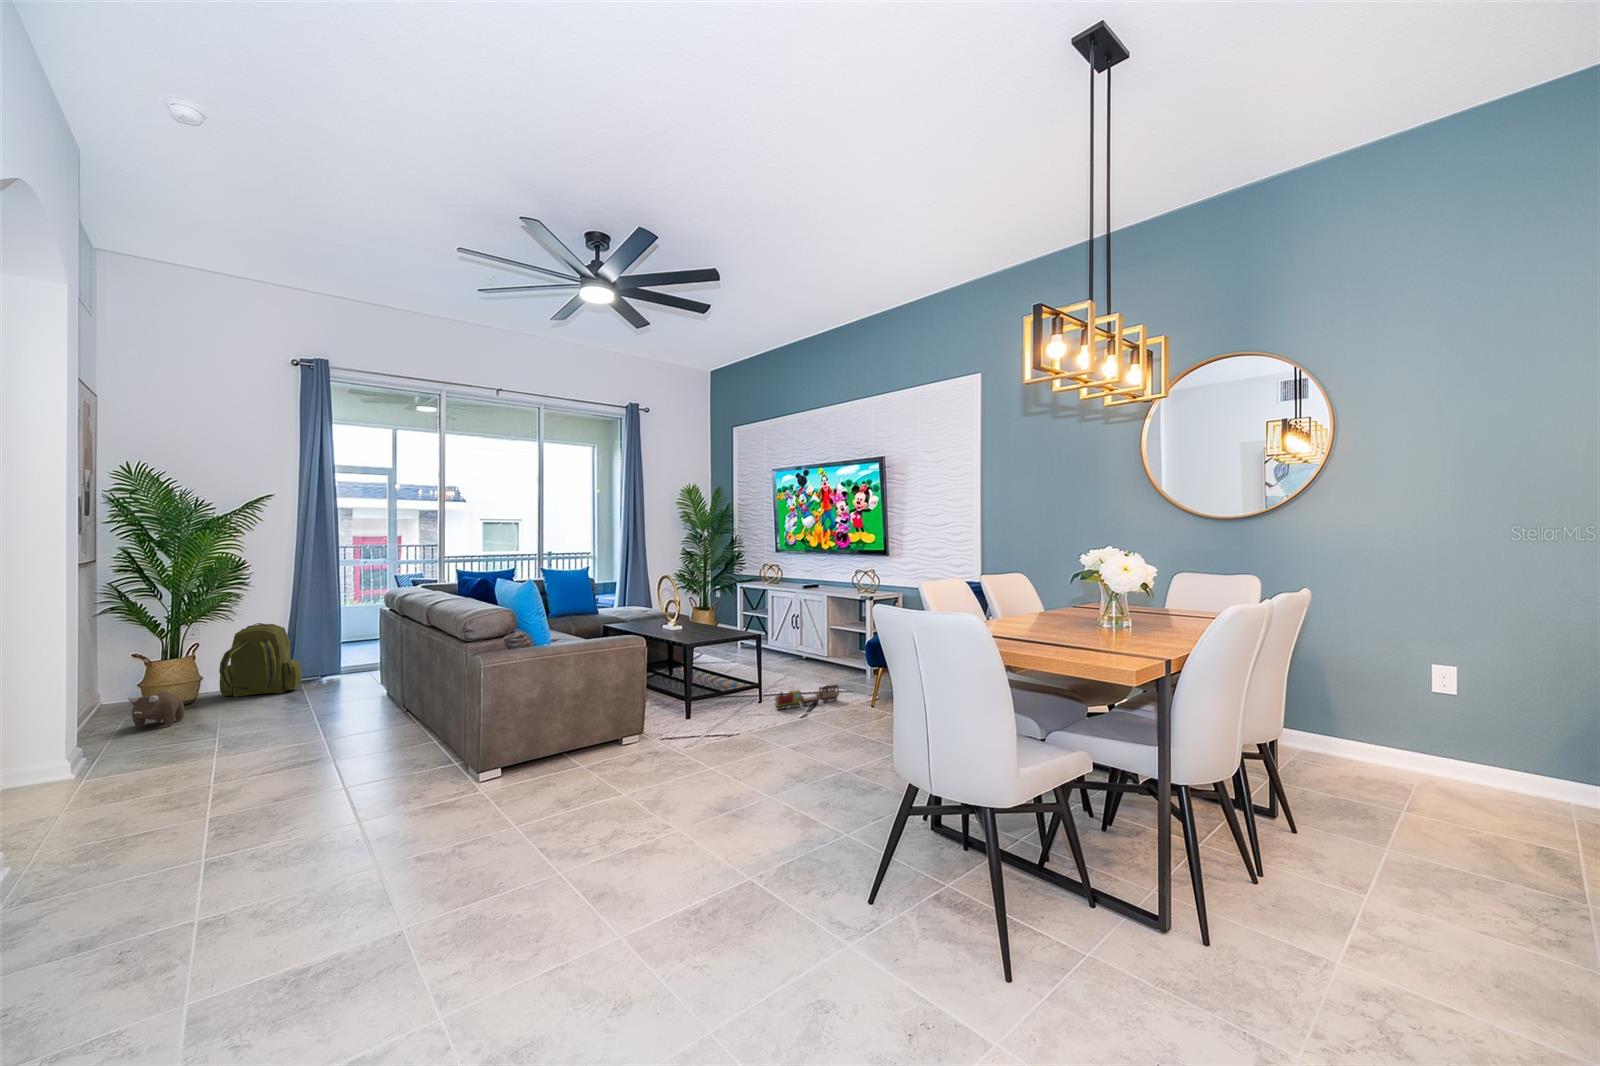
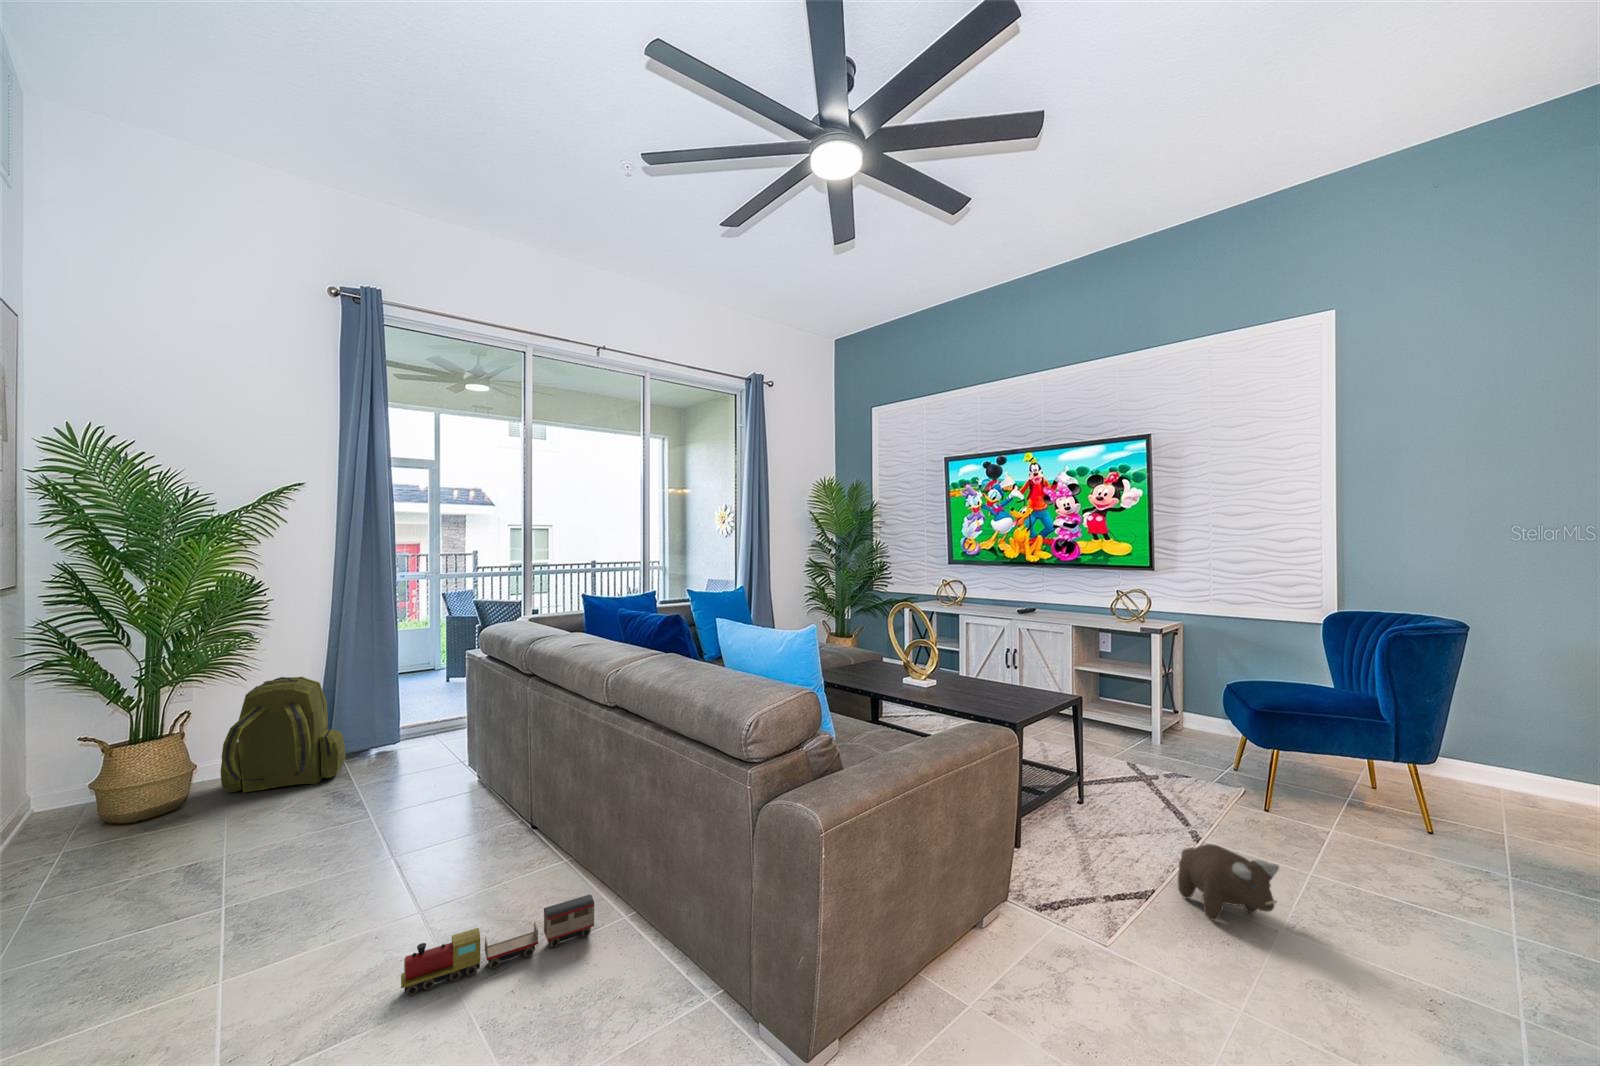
toy train: present [775,685,839,710] -> present [401,895,594,995]
plush toy: present [128,692,185,727] -> present [1178,844,1279,920]

